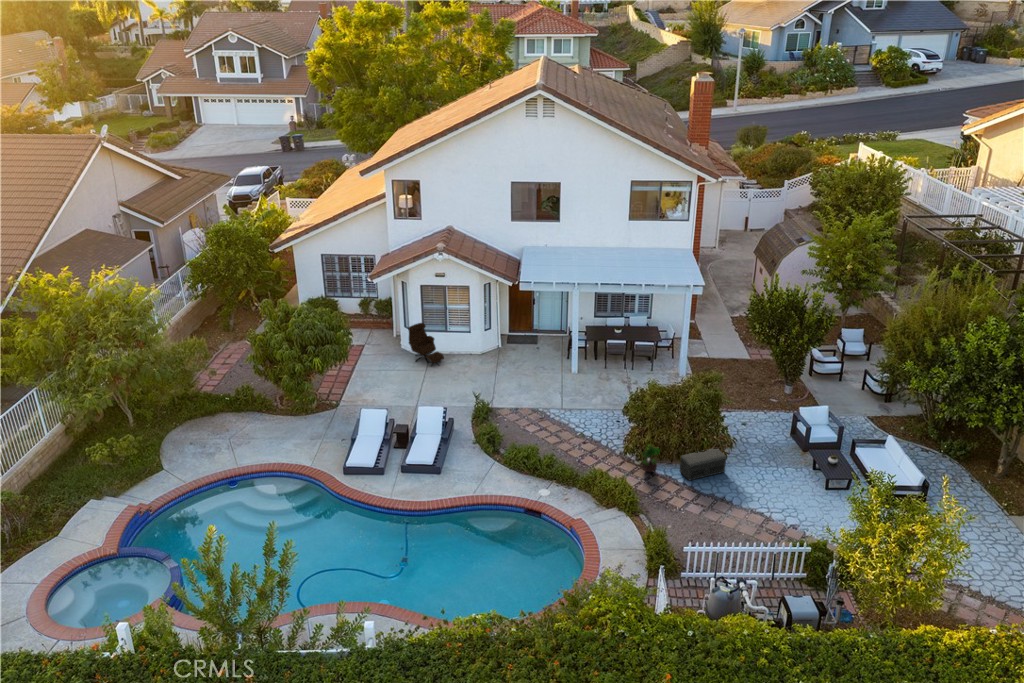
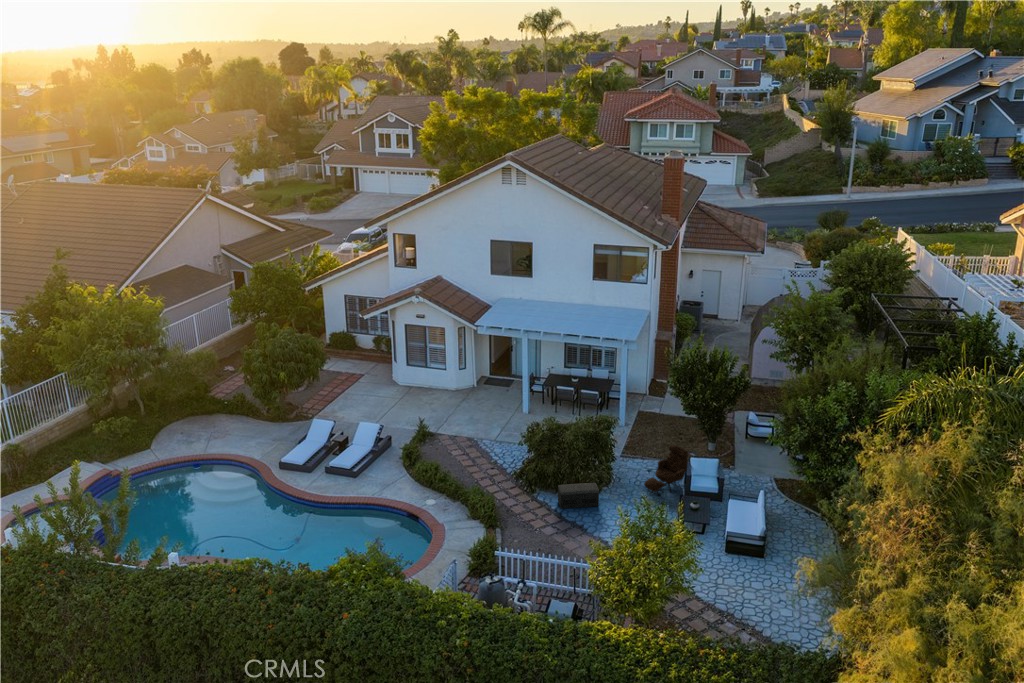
lounge chair: present [408,323,444,364] -> present [644,445,688,495]
potted tree: present [642,446,659,472] -> none [520,469,538,498]

